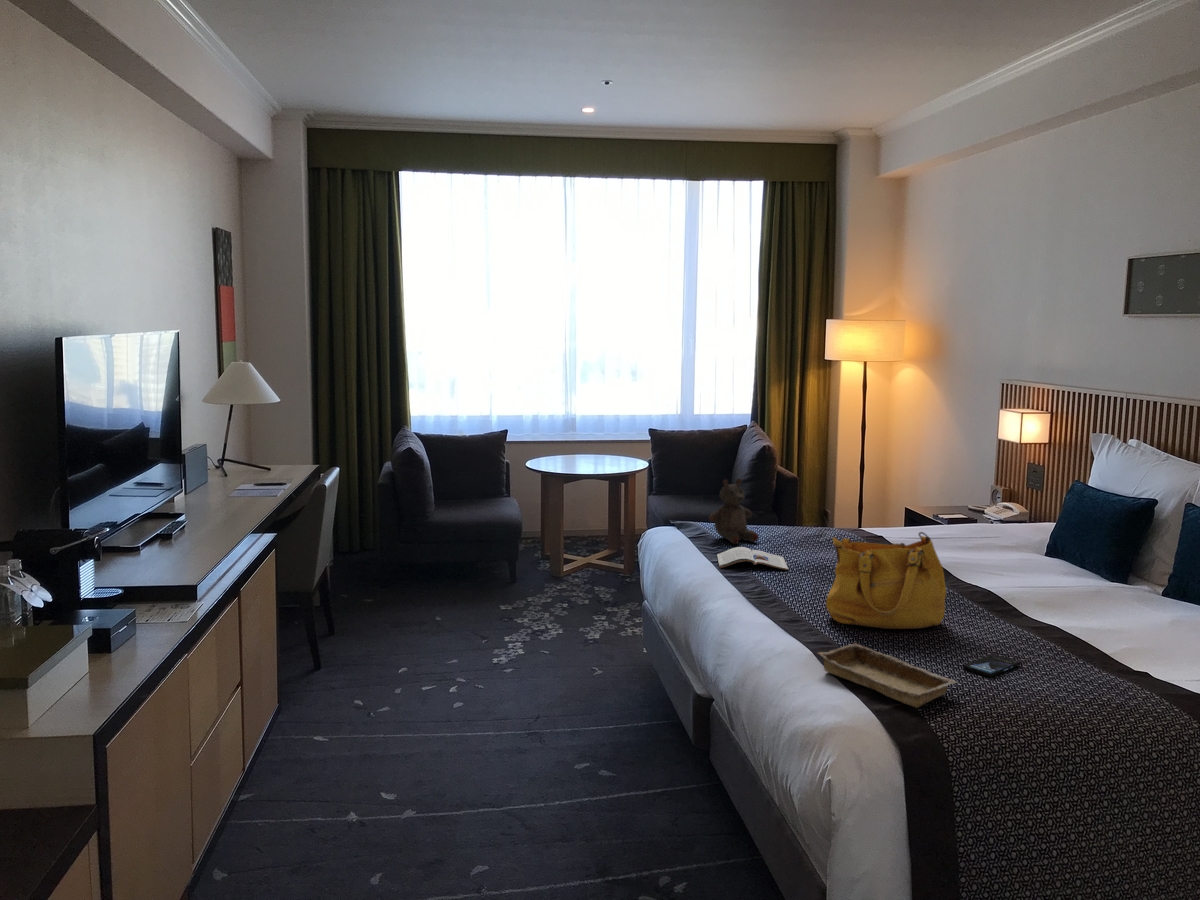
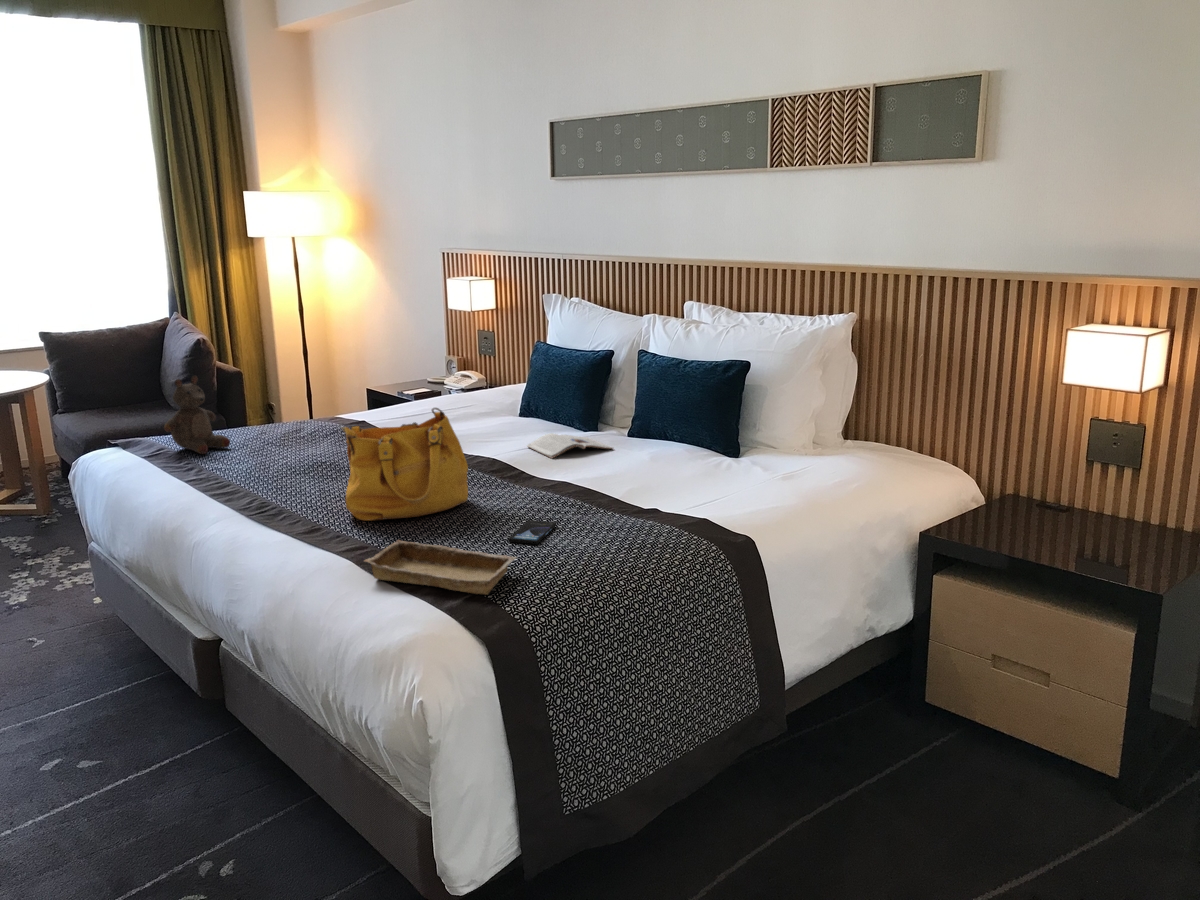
magazine: present [717,547,788,570] -> present [527,433,613,458]

